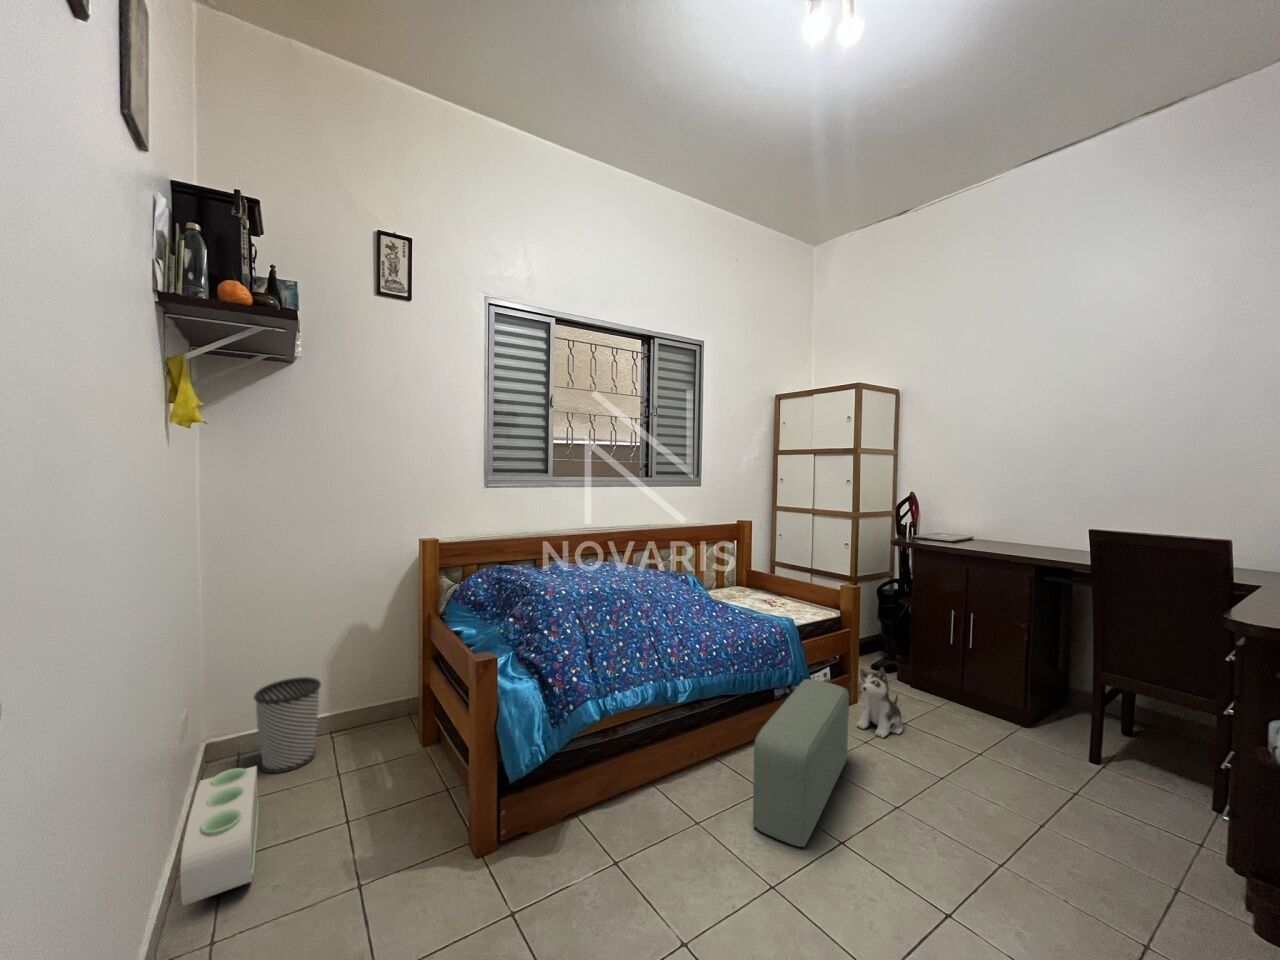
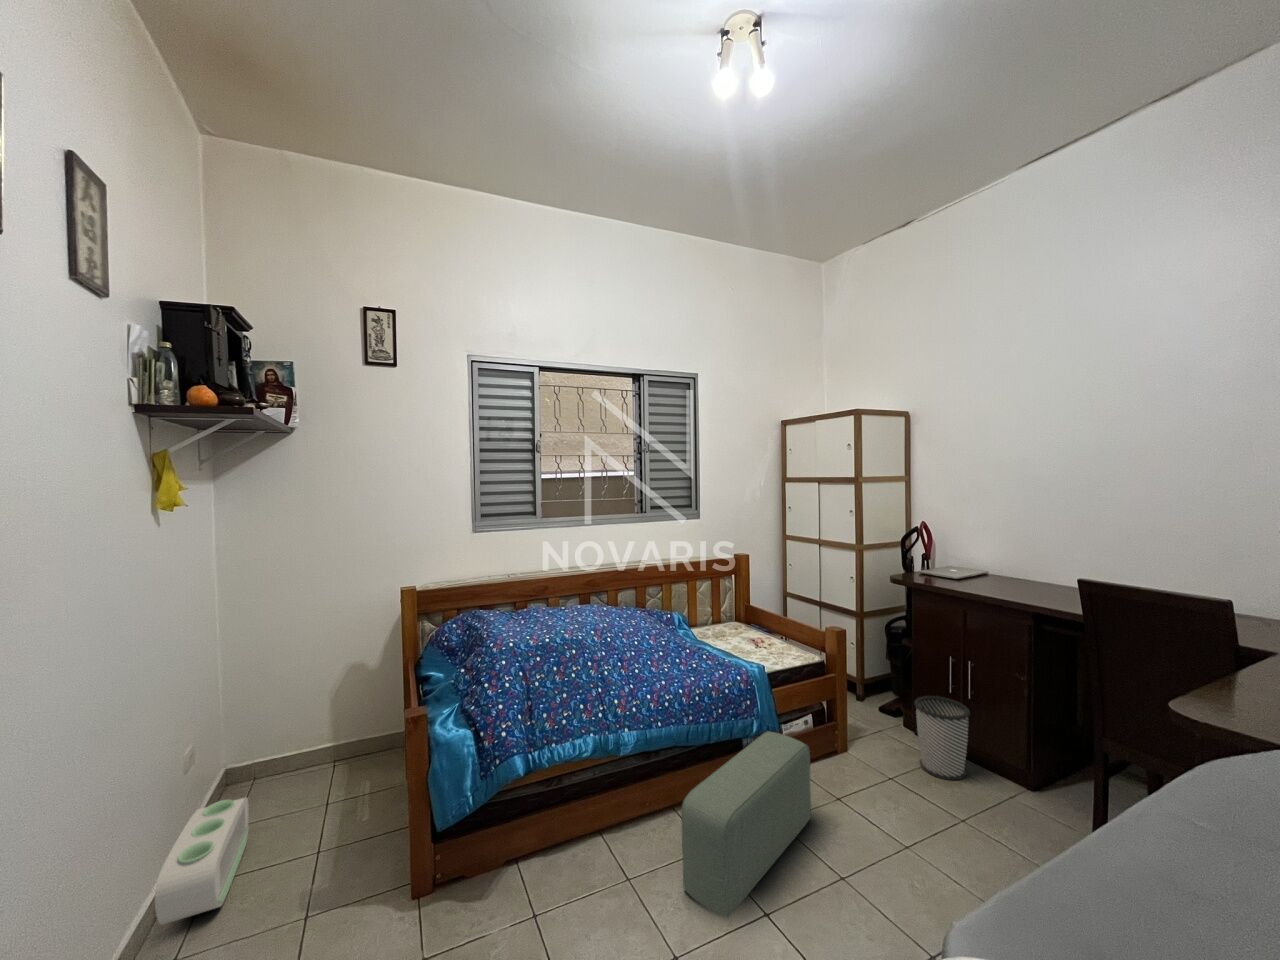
plush toy: present [856,668,903,738] -> none [837,718,888,795]
wastebasket: present [254,677,321,773] -> present [915,696,970,780]

